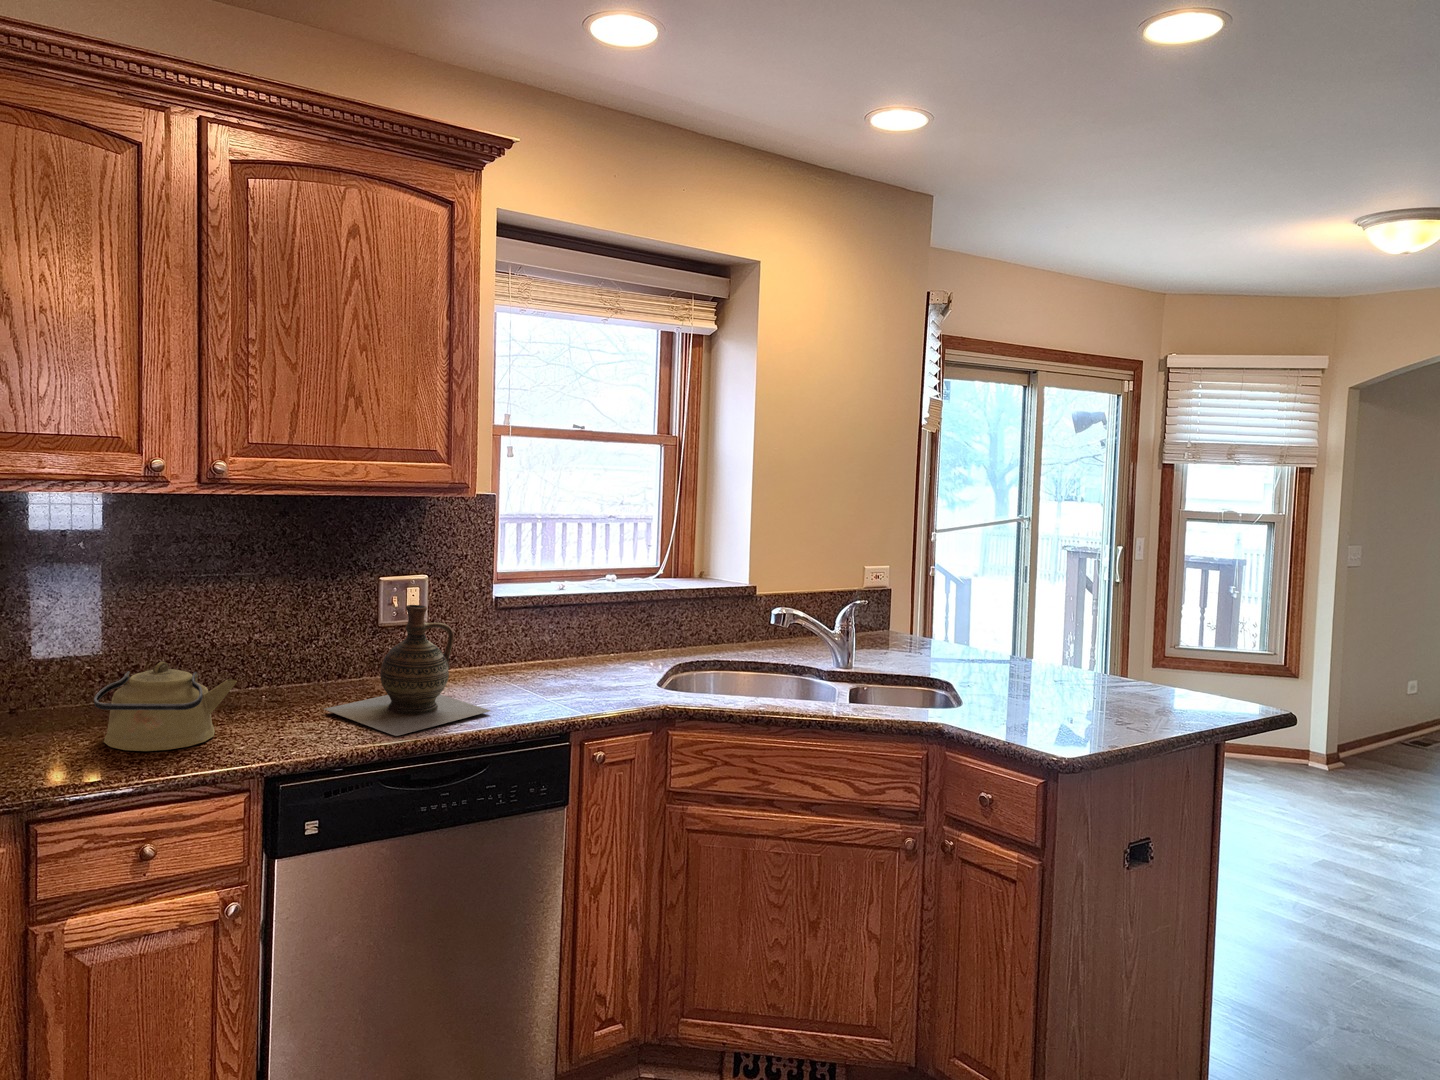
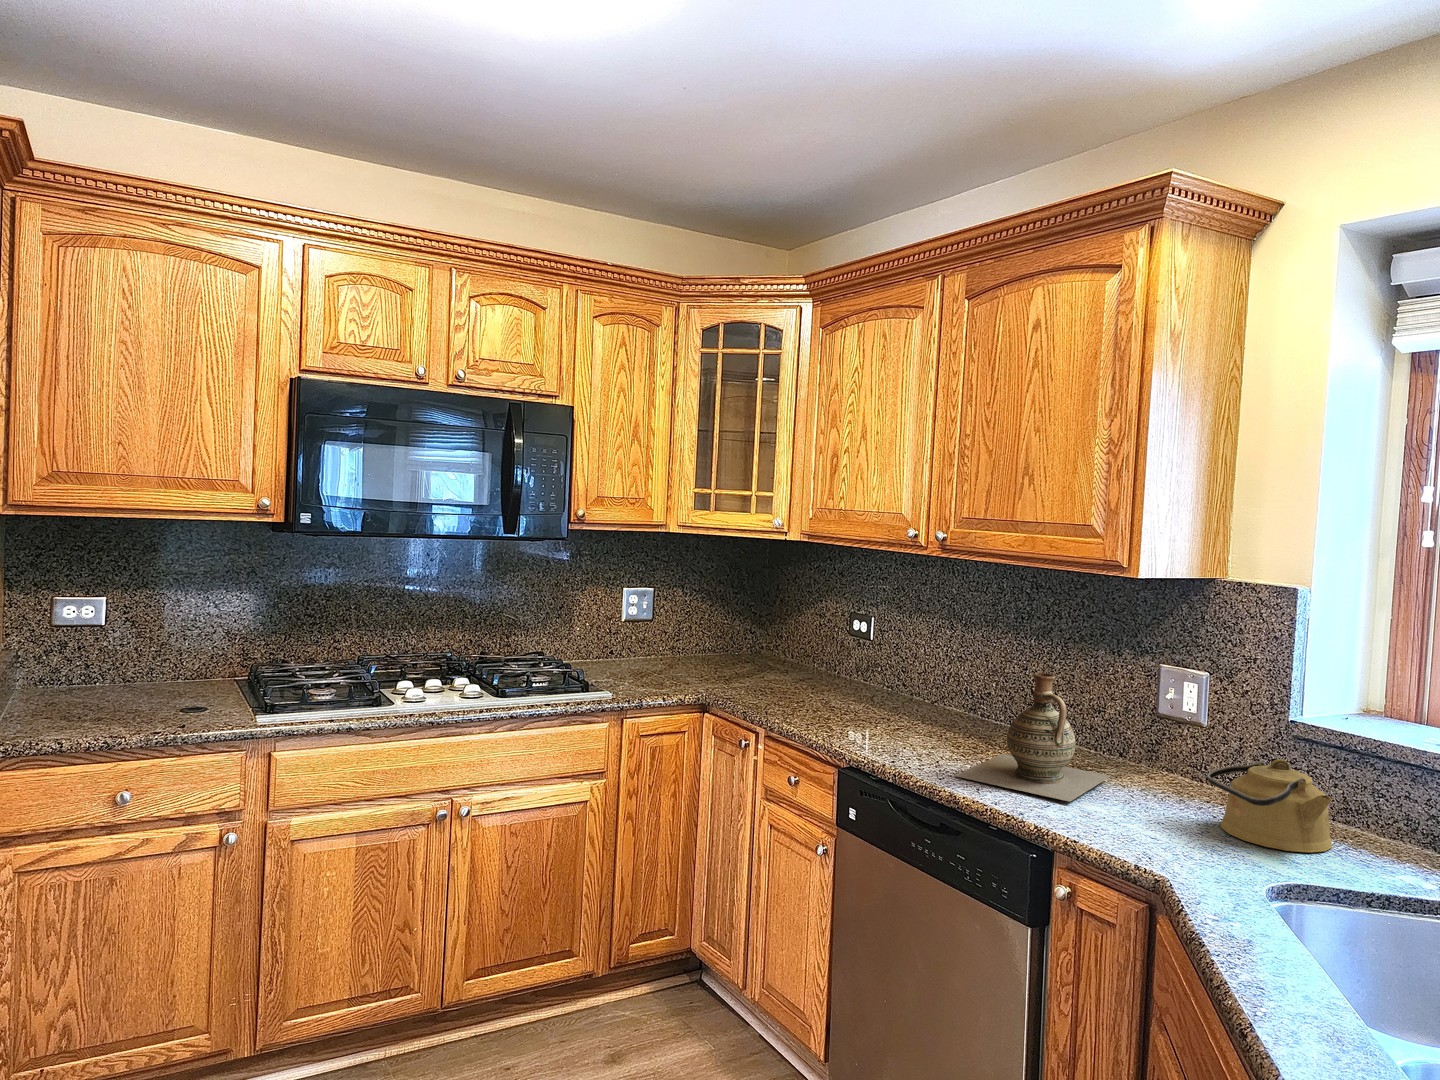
kettle: present [94,662,237,751] -> present [1207,759,1333,853]

